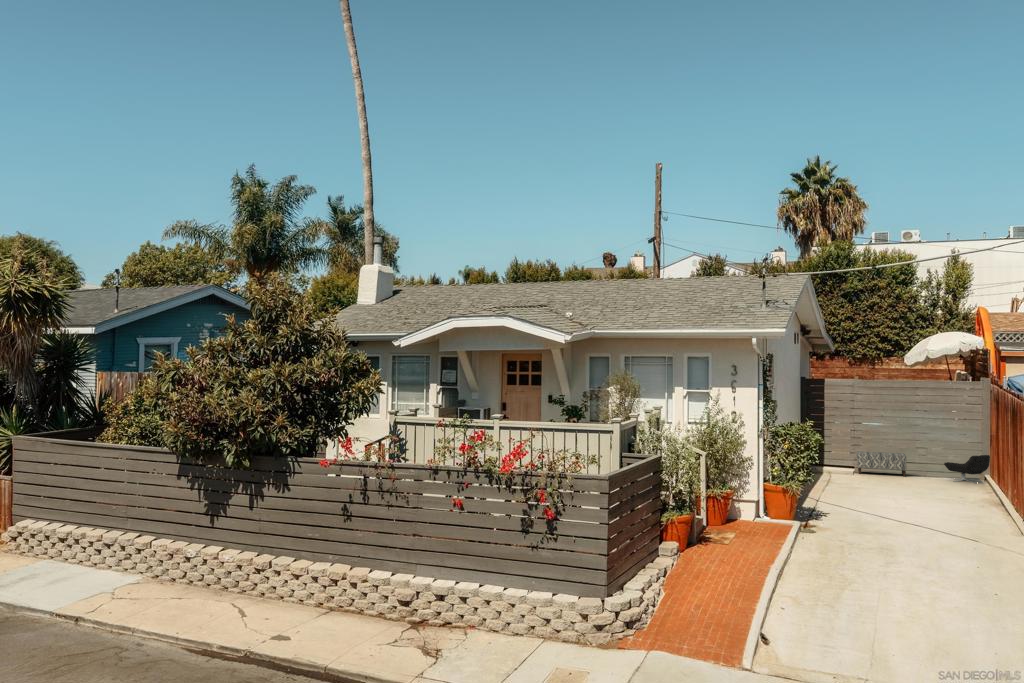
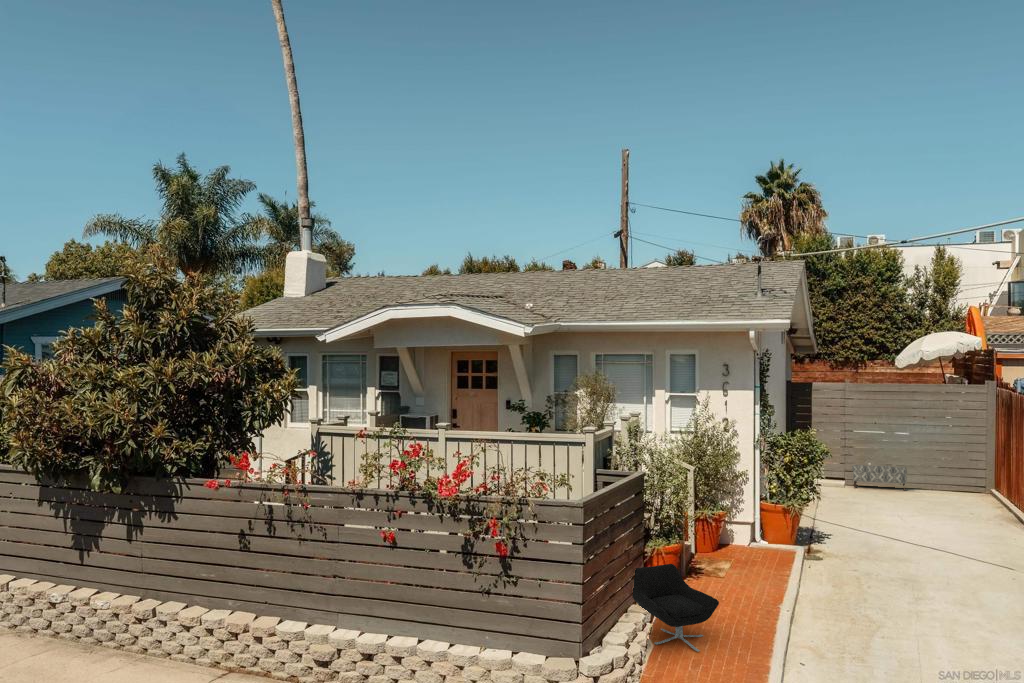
lounge chair: present [944,455,990,483] -> present [632,564,719,652]

